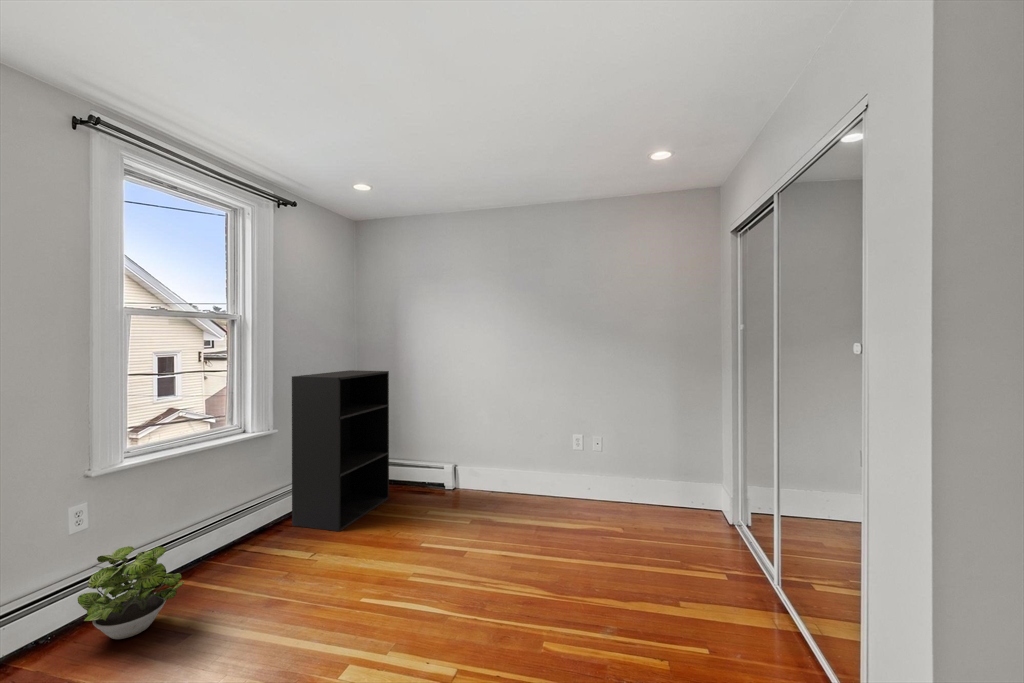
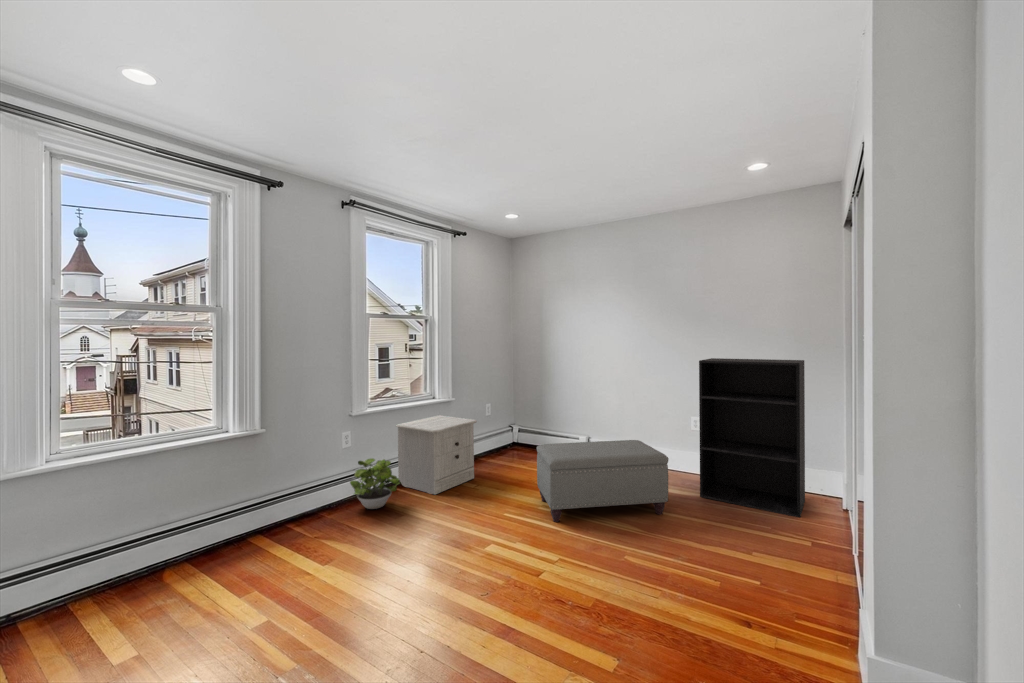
bookshelf: present [292,370,389,531] -> present [699,358,805,517]
nightstand: none [177,457,314,584] -> present [396,415,477,494]
ottoman: none [405,471,571,601] -> present [537,440,669,522]

